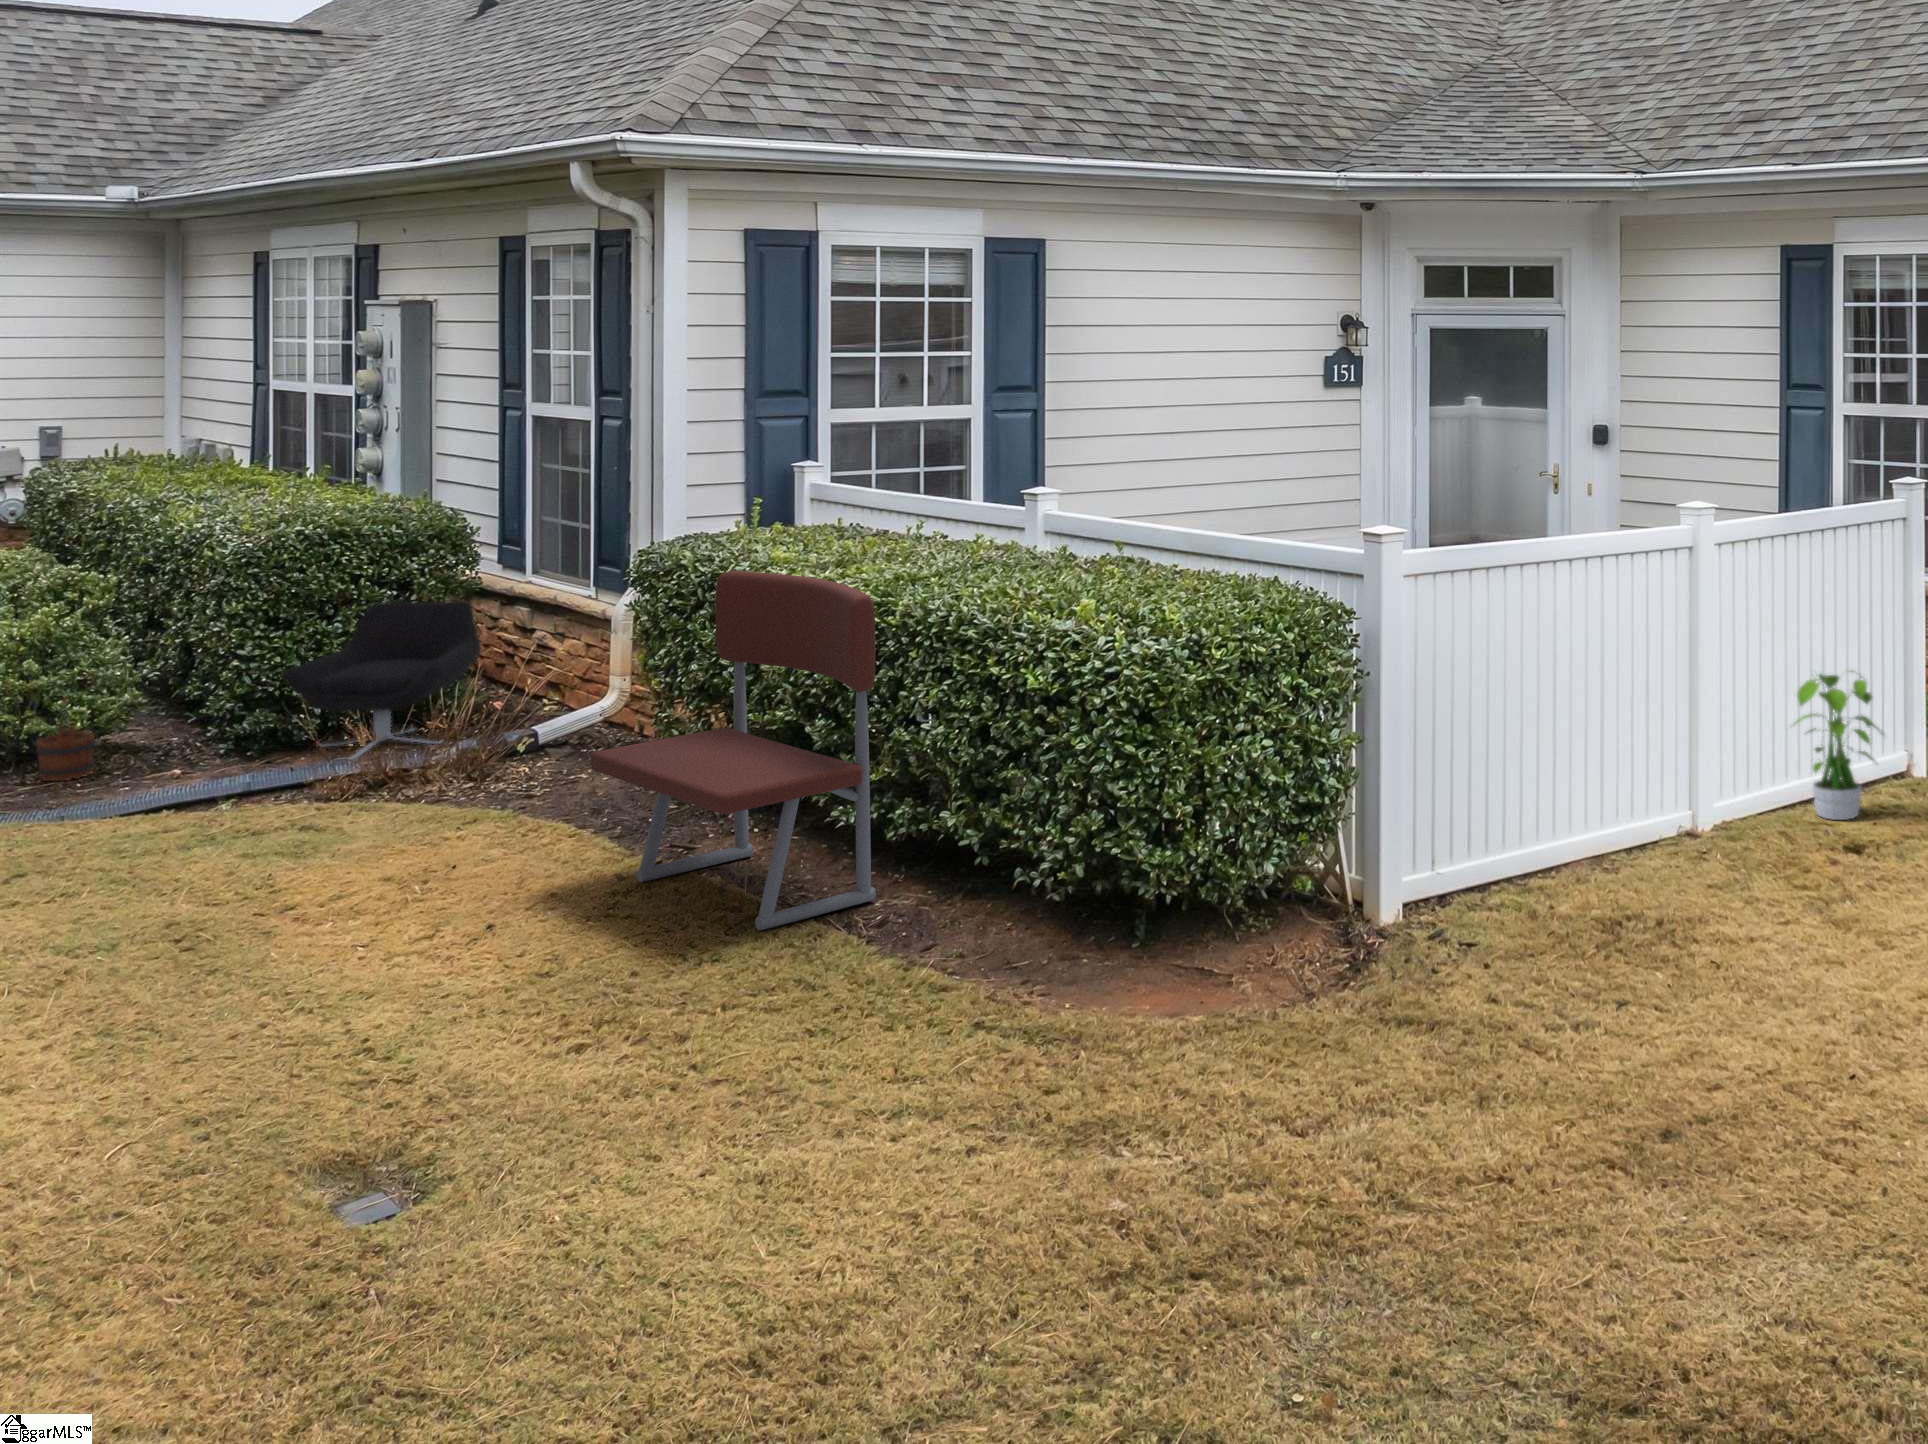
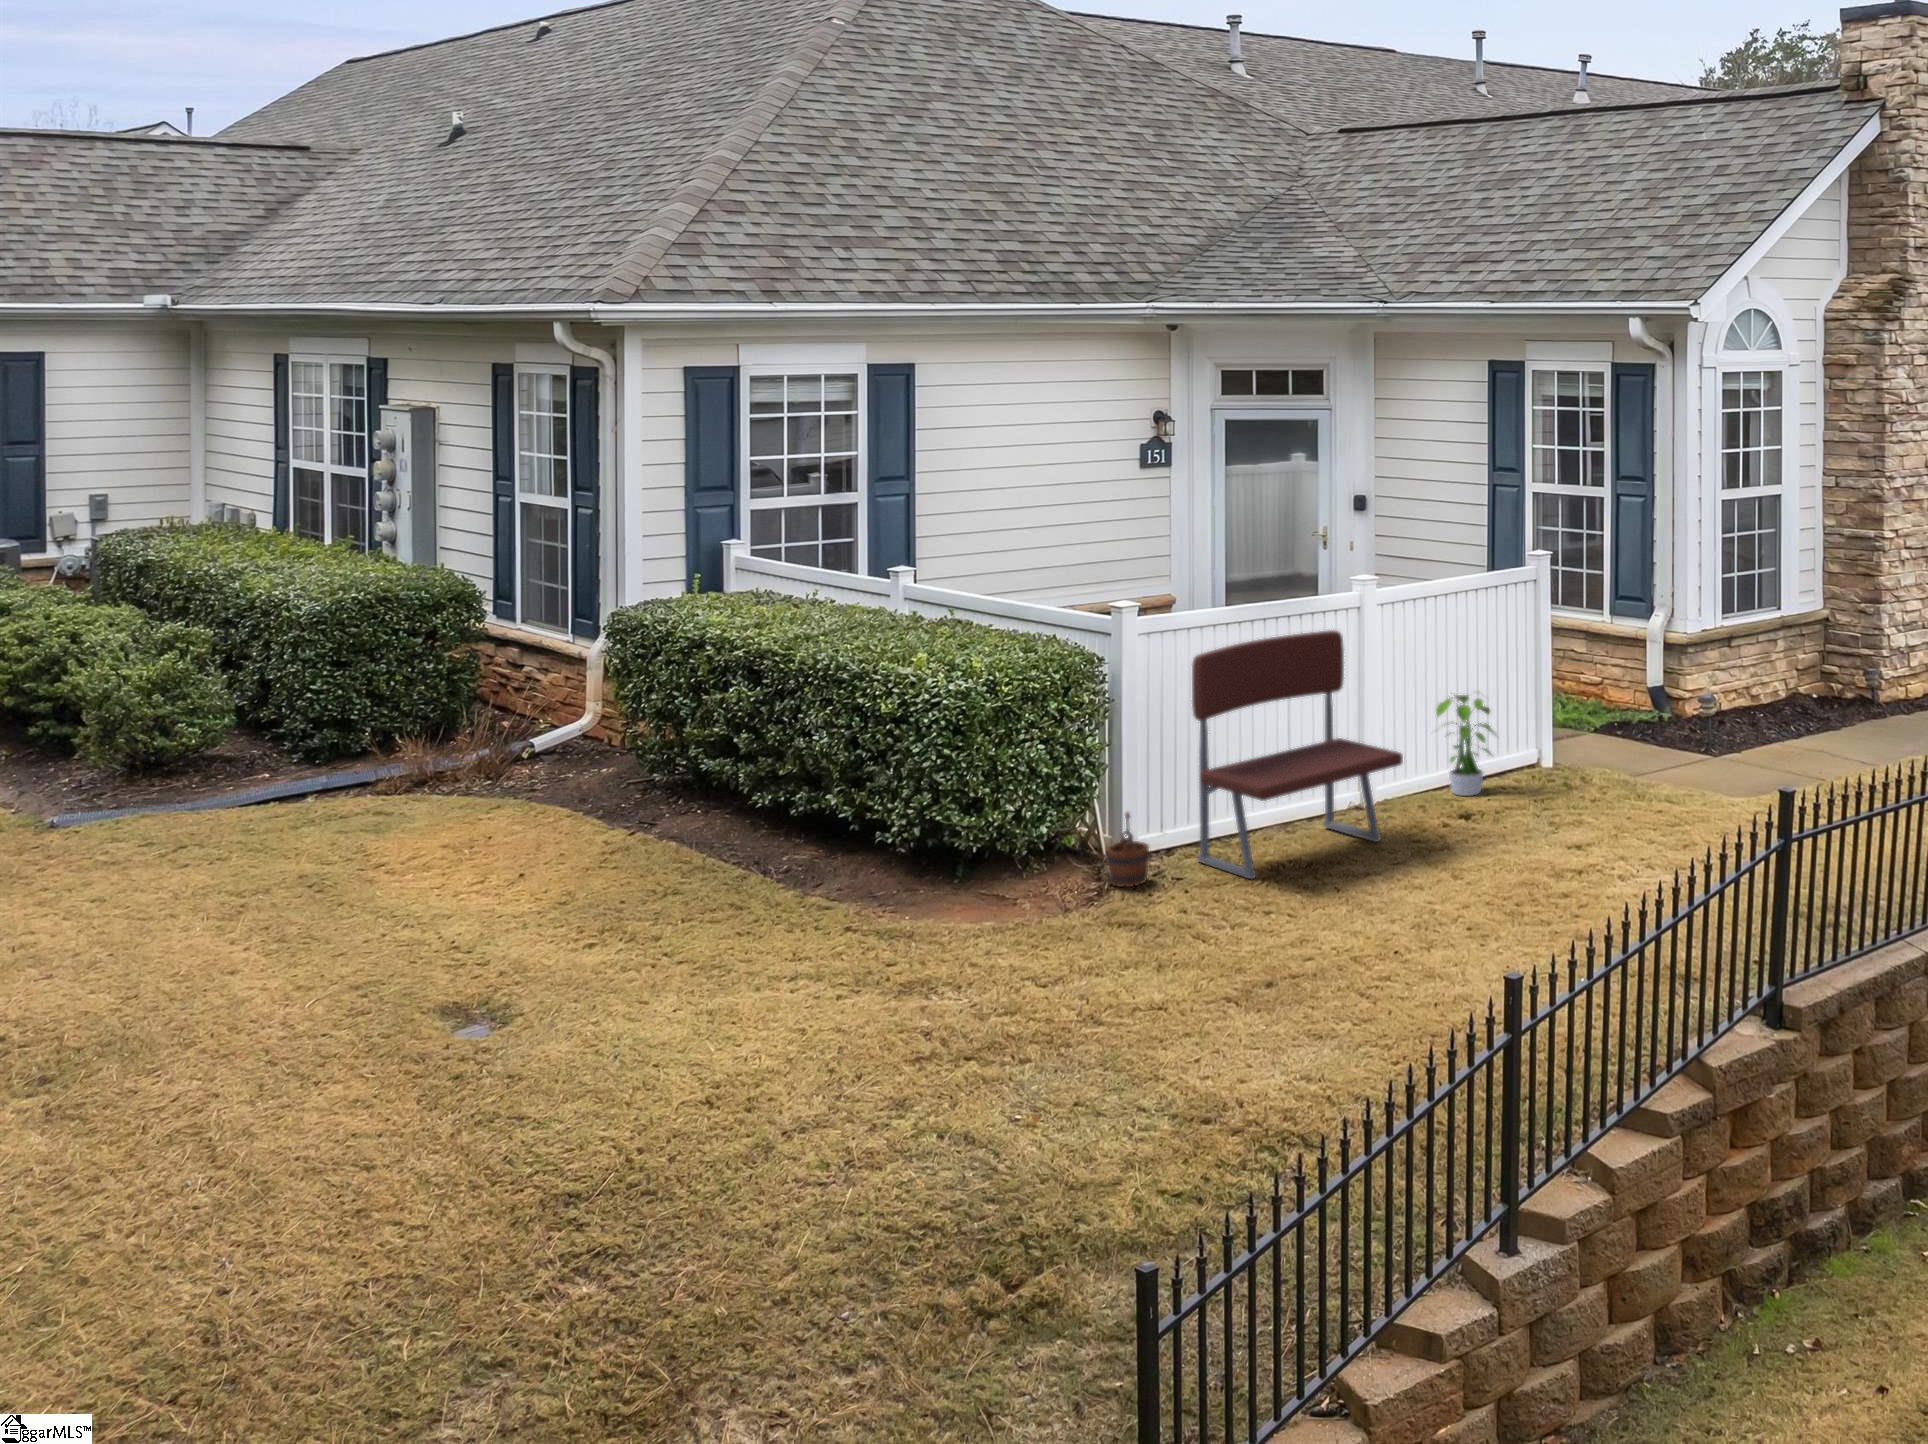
bench: present [591,571,876,931] -> present [1192,630,1403,879]
lounge chair: present [282,600,481,760] -> none [338,644,486,765]
wooden bucket: present [37,697,95,781] -> present [1107,812,1149,887]

